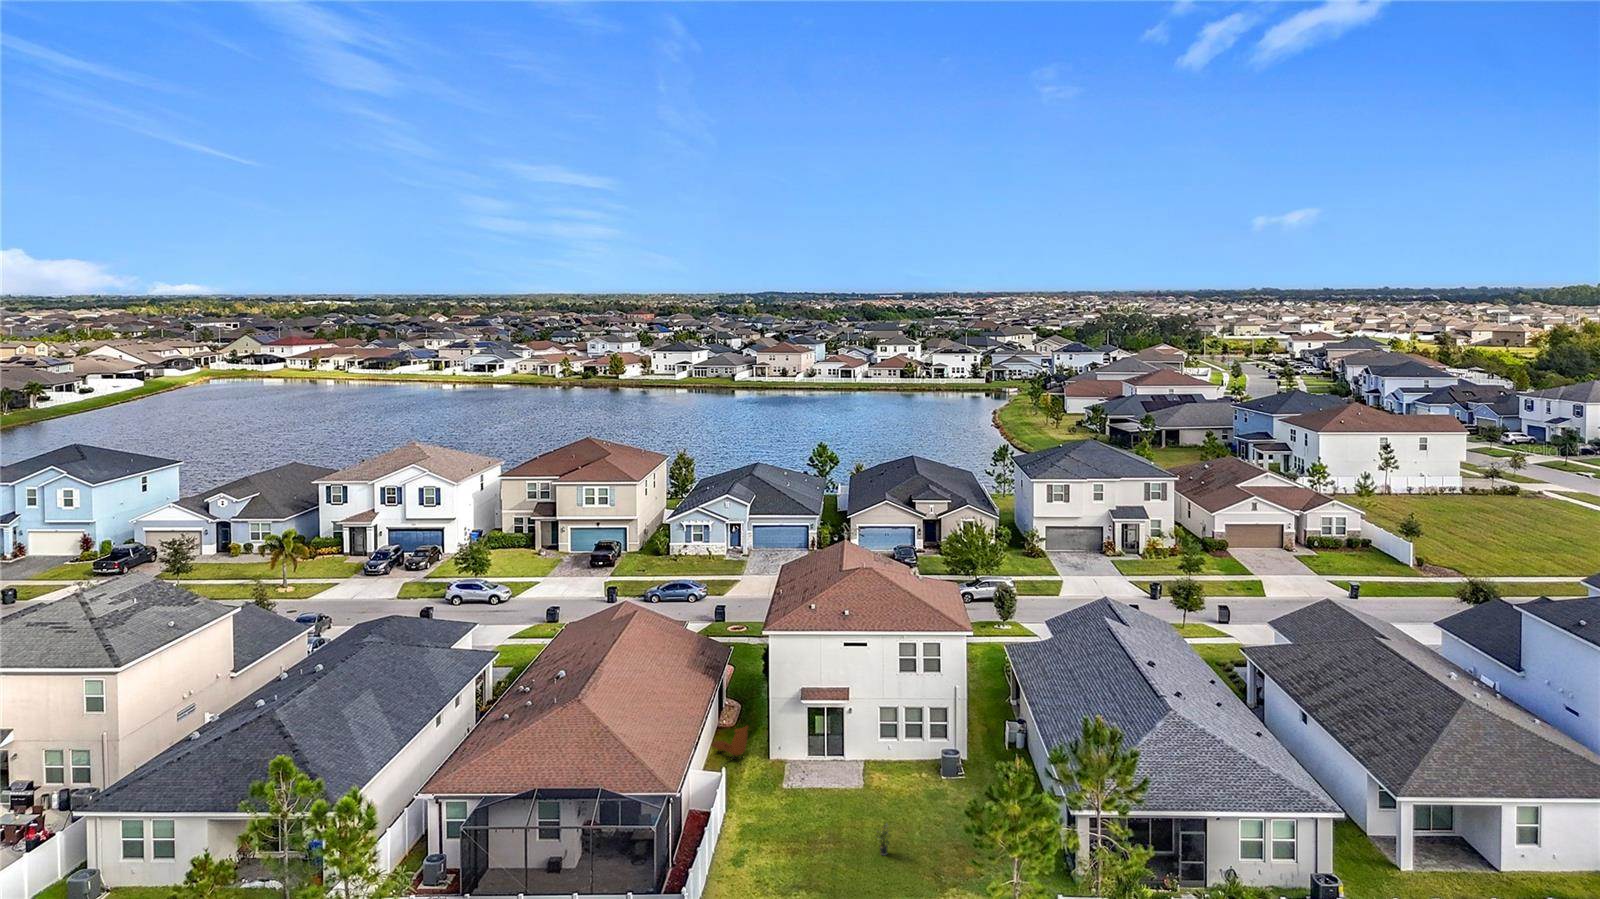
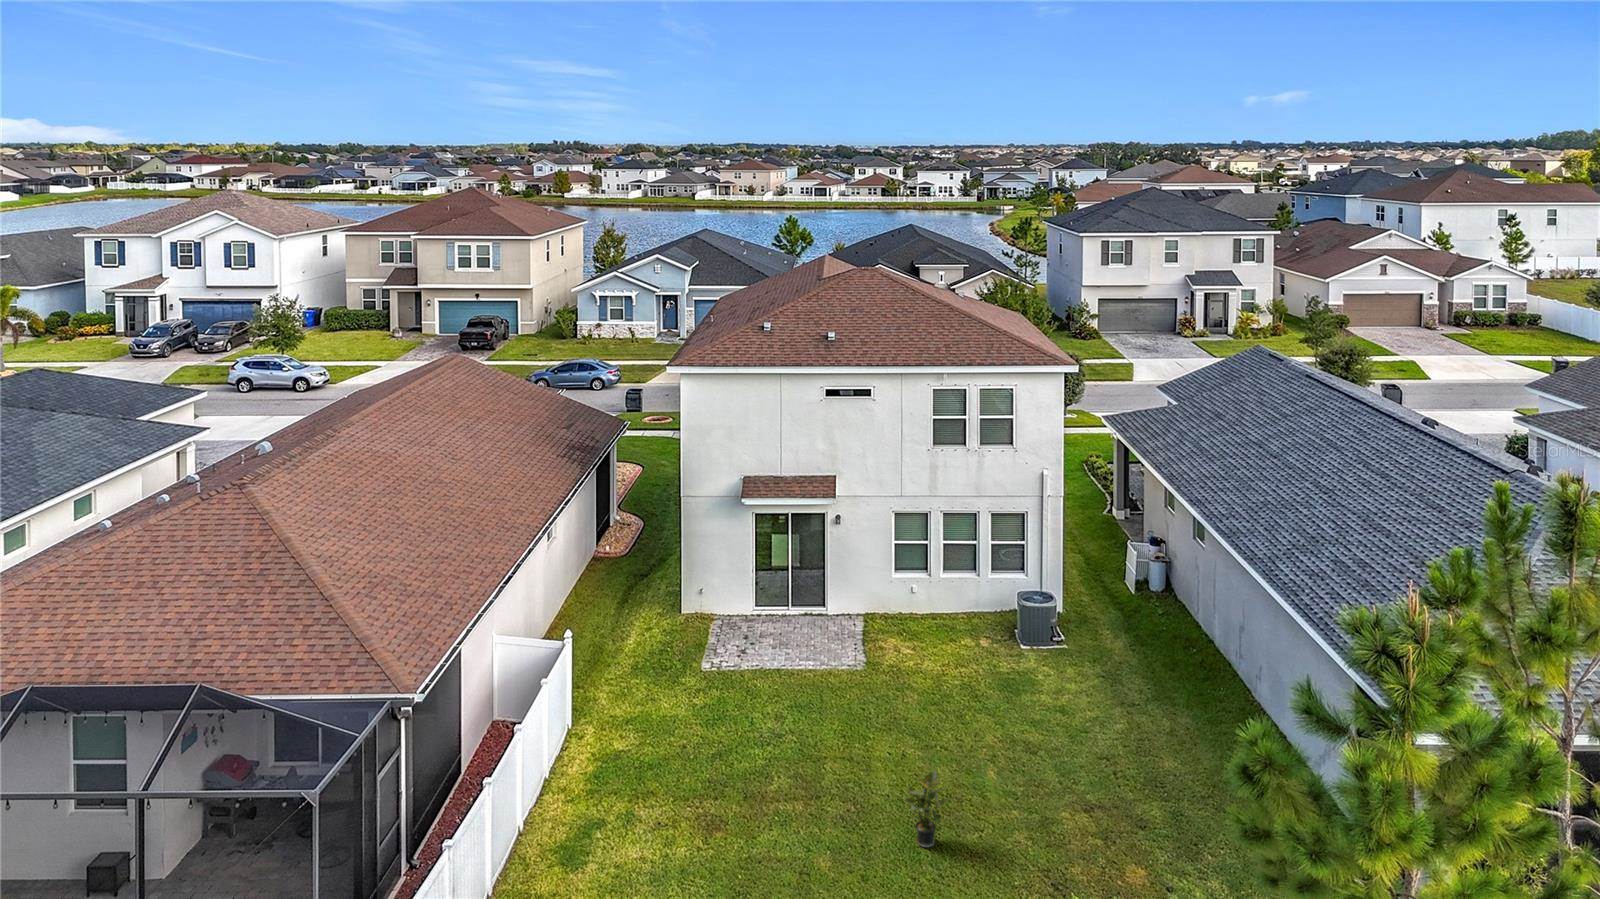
lounge chair: present [711,726,748,761] -> none [563,547,631,625]

